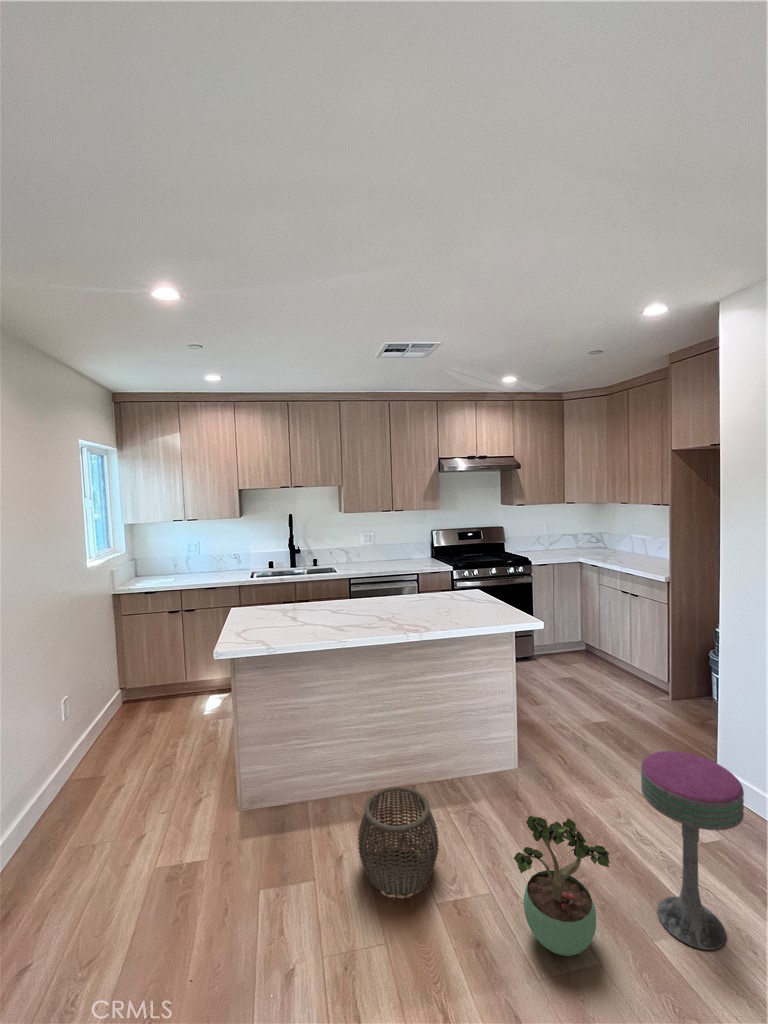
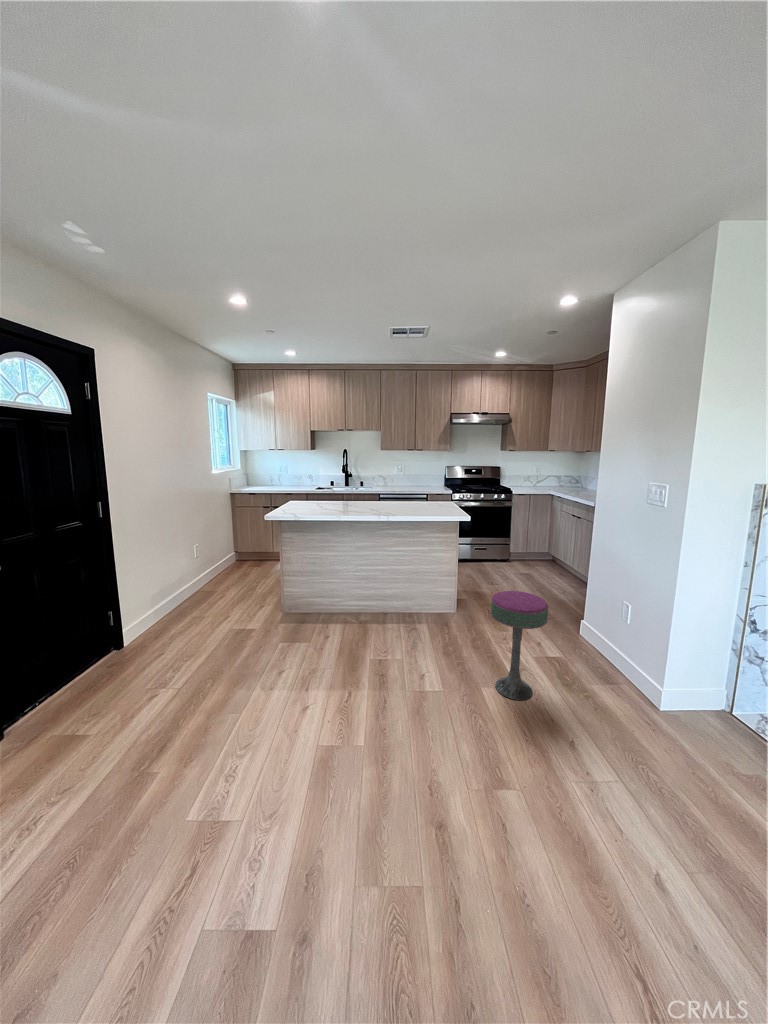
woven basket: present [358,786,439,896] -> none [334,602,381,655]
potted plant: present [514,816,609,956] -> none [407,611,455,687]

